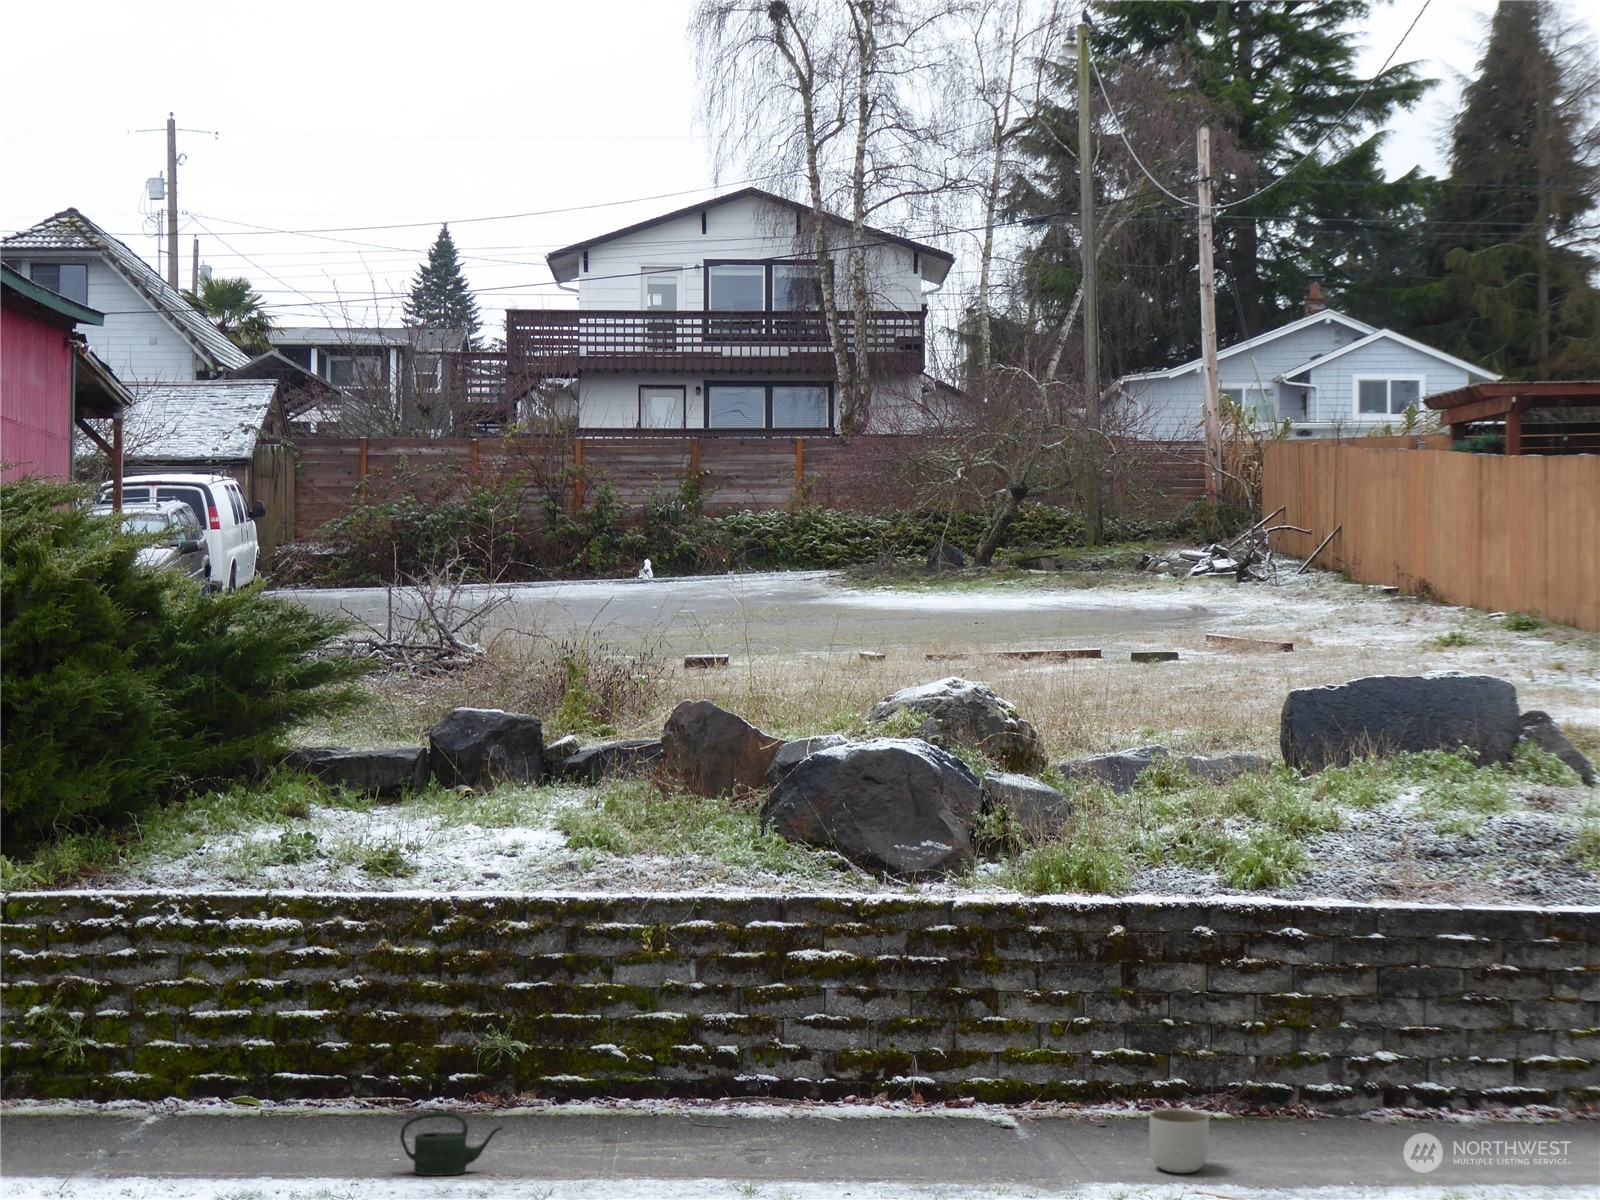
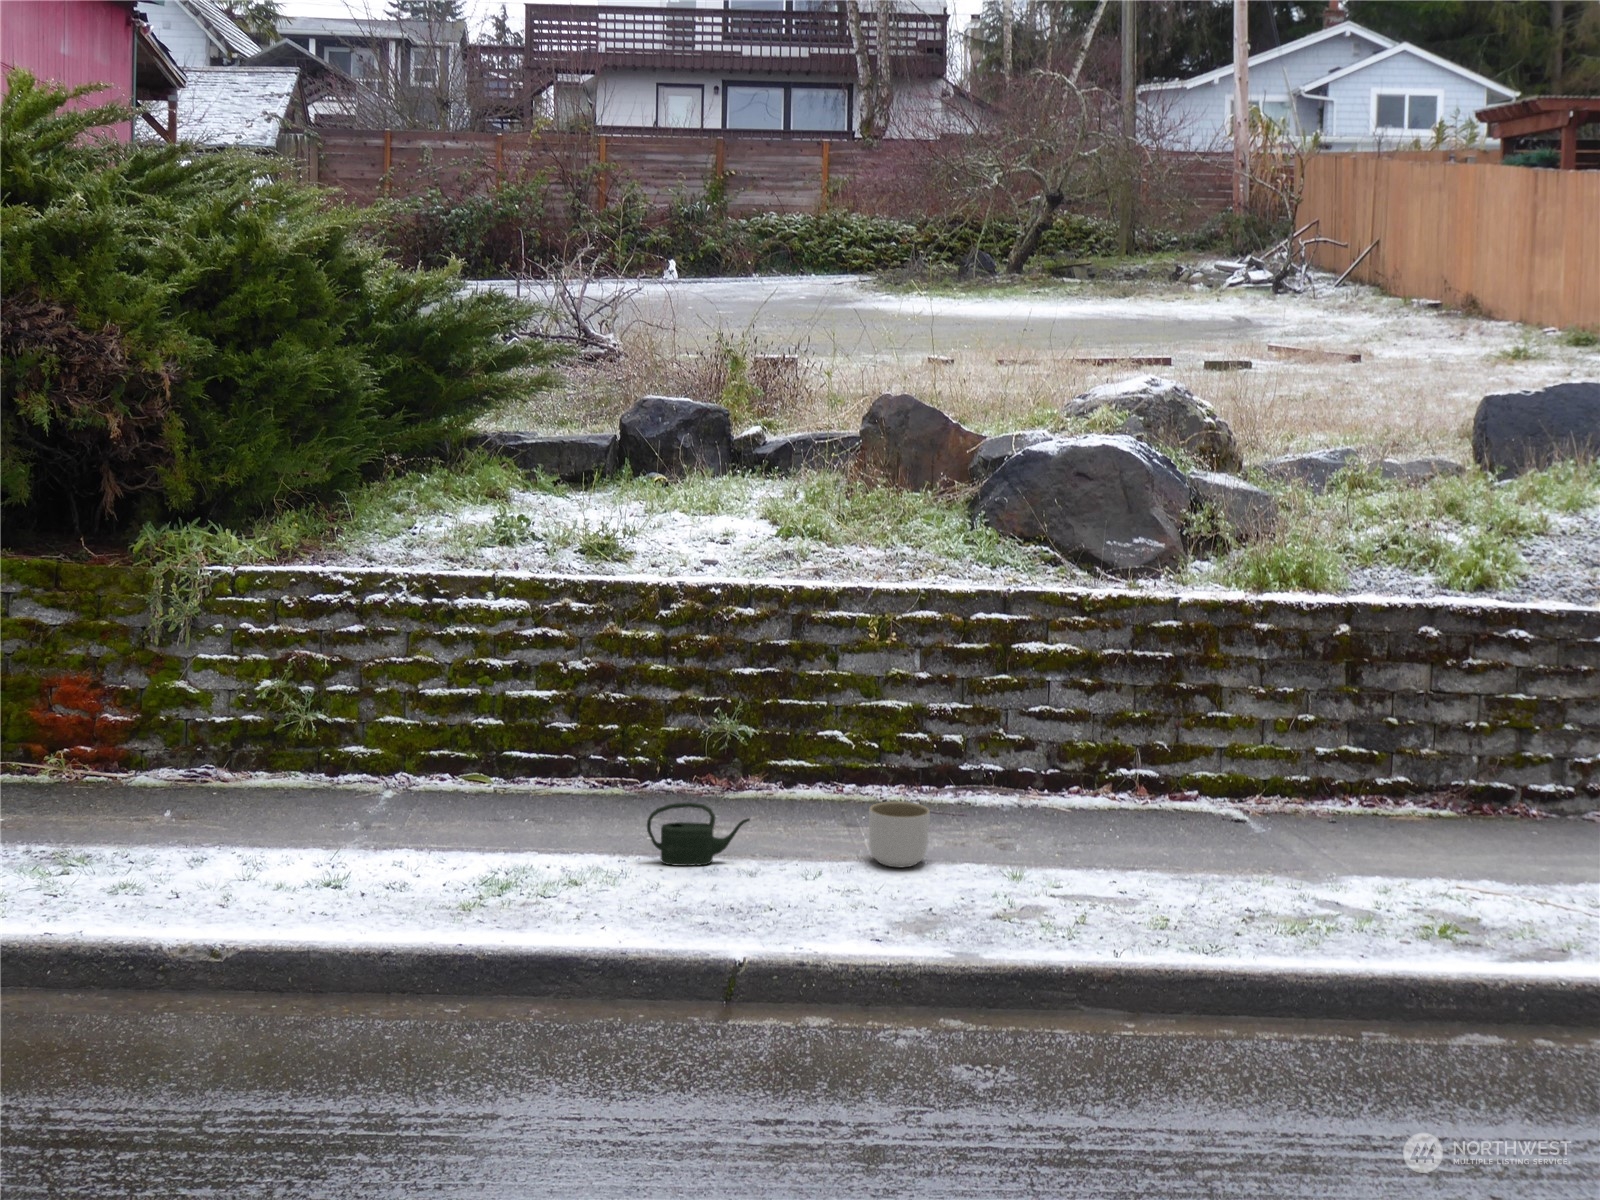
planter: present [1149,1109,1209,1173] -> present [869,802,930,867]

